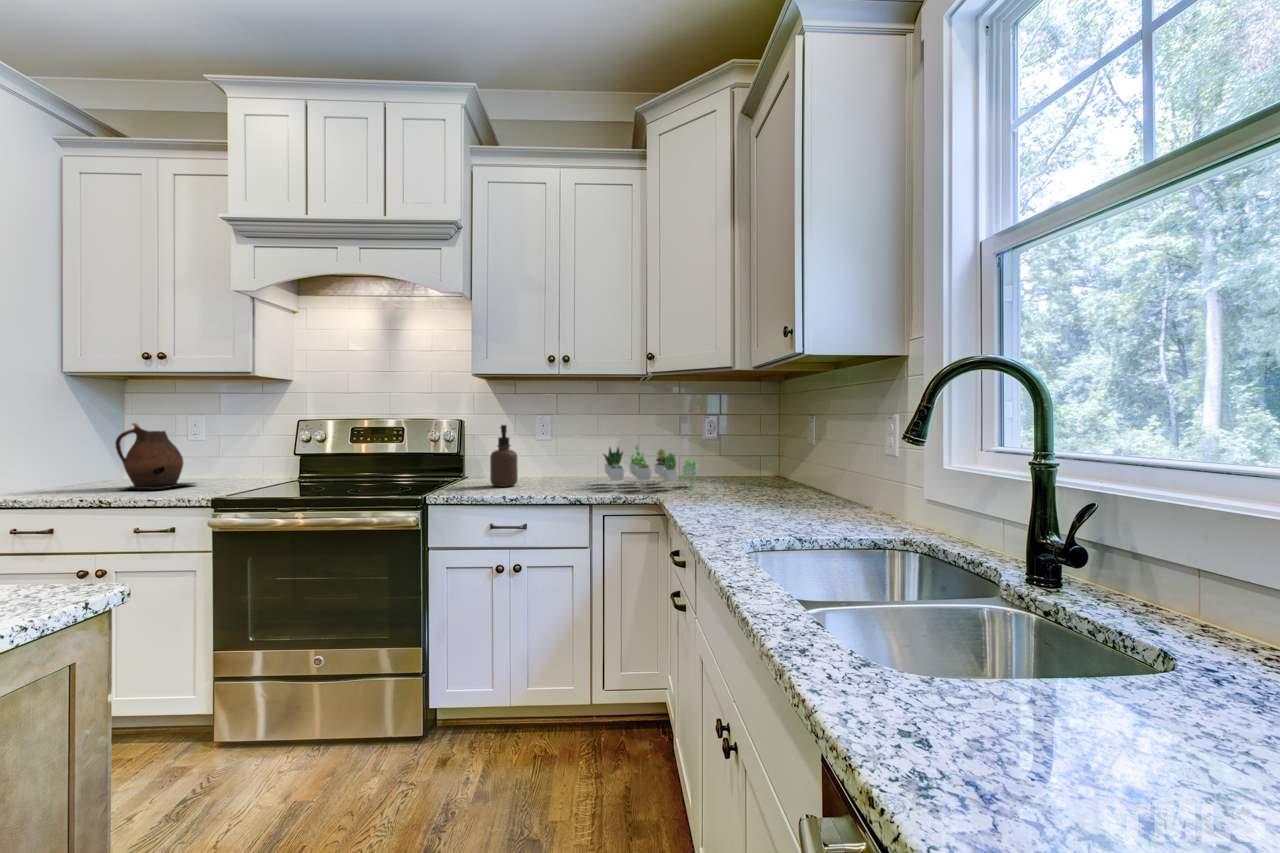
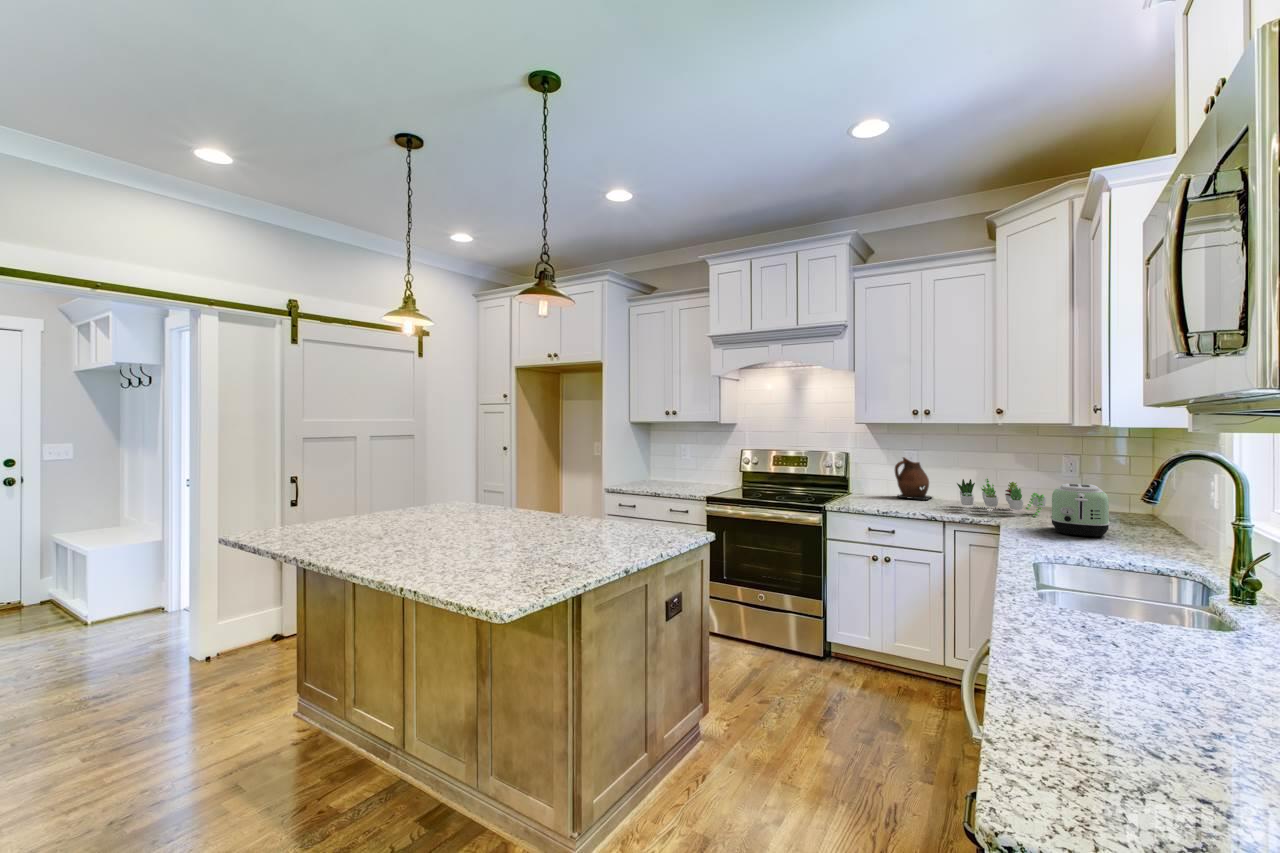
ceramic pitcher: present [115,423,195,490] -> present [895,457,932,500]
soap dispenser: present [490,425,518,487] -> none [868,459,888,503]
toaster: none [719,442,784,507] -> present [1051,483,1110,537]

